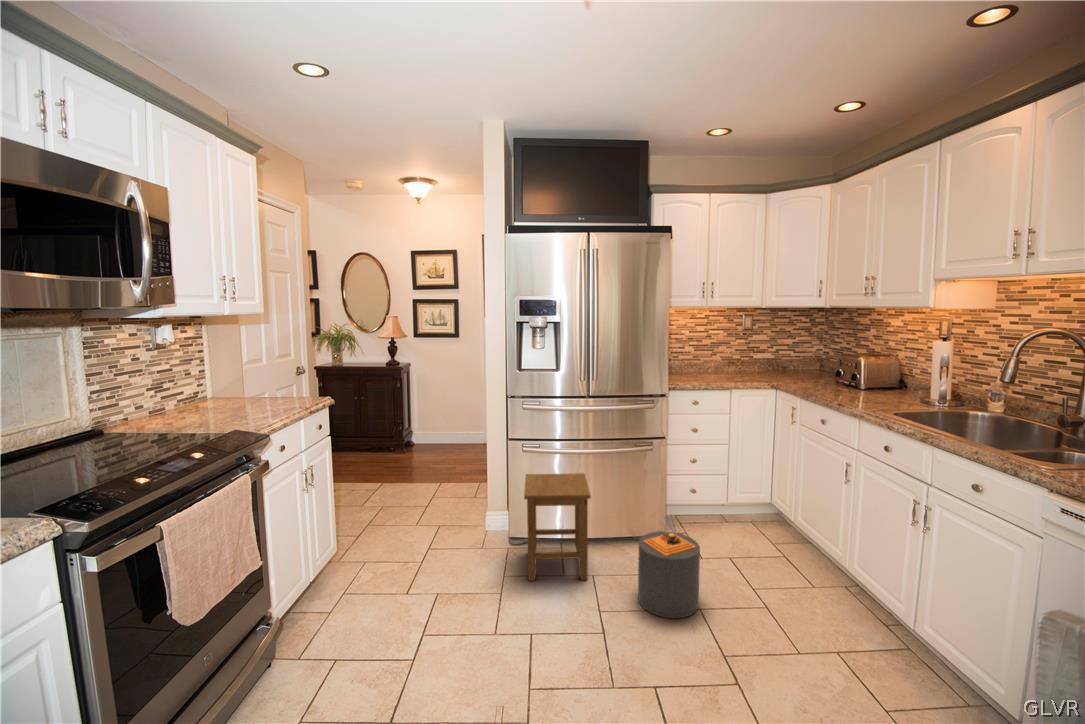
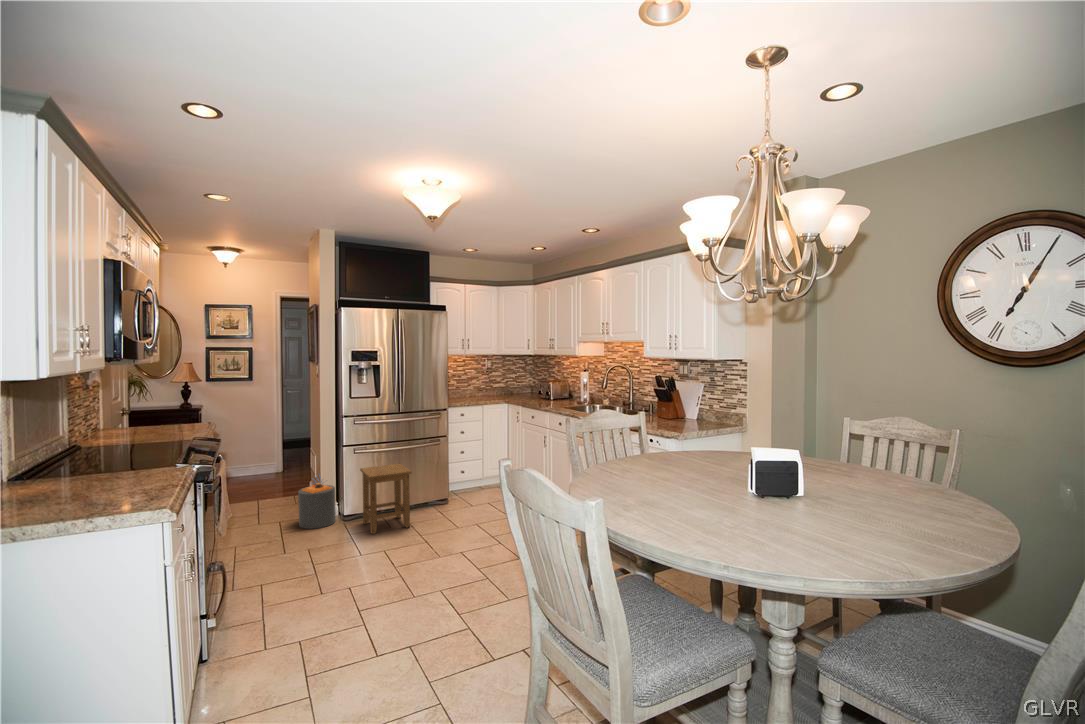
trash can: present [638,515,700,618] -> present [298,477,336,529]

